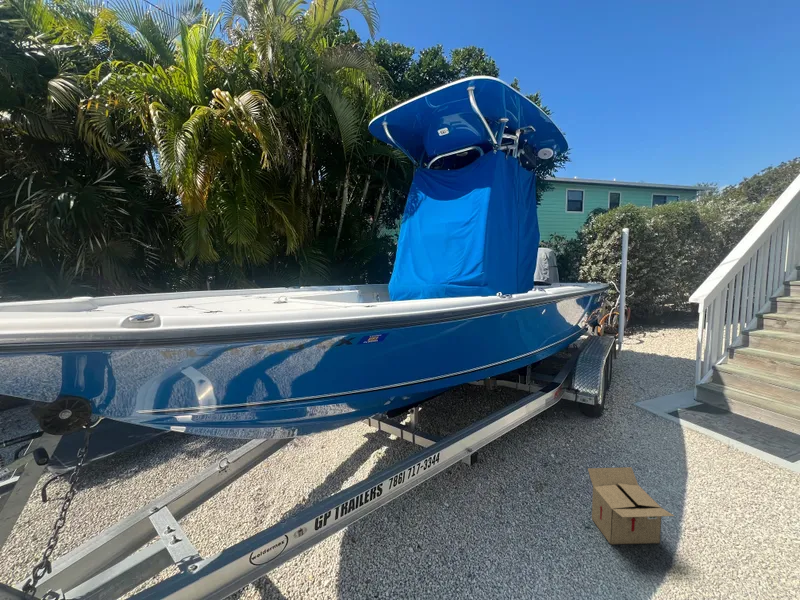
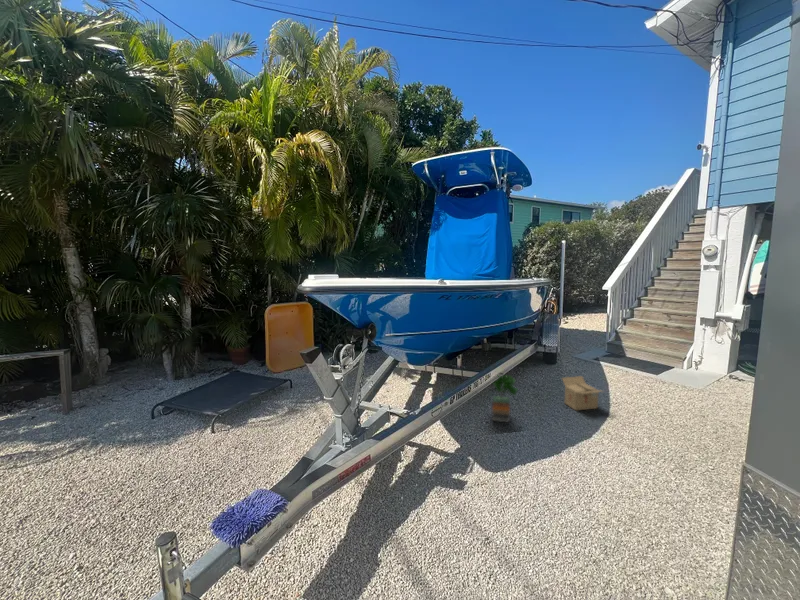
potted tree: none [425,459,482,562] -> present [492,375,517,422]

